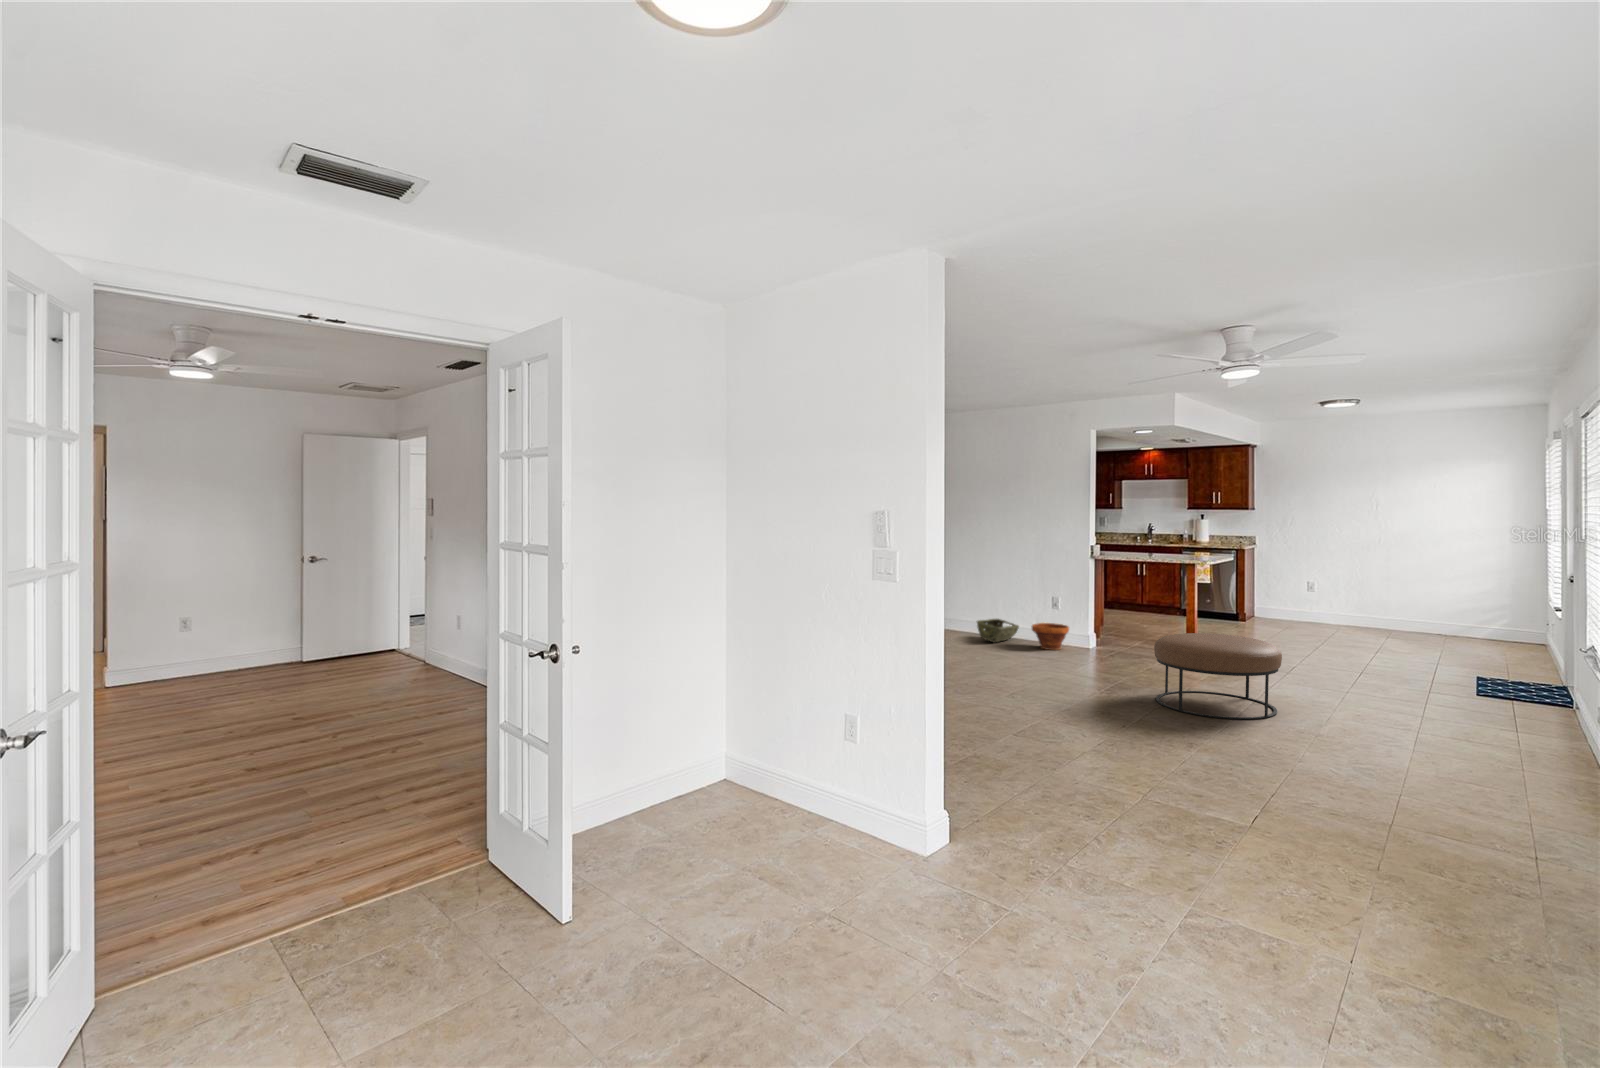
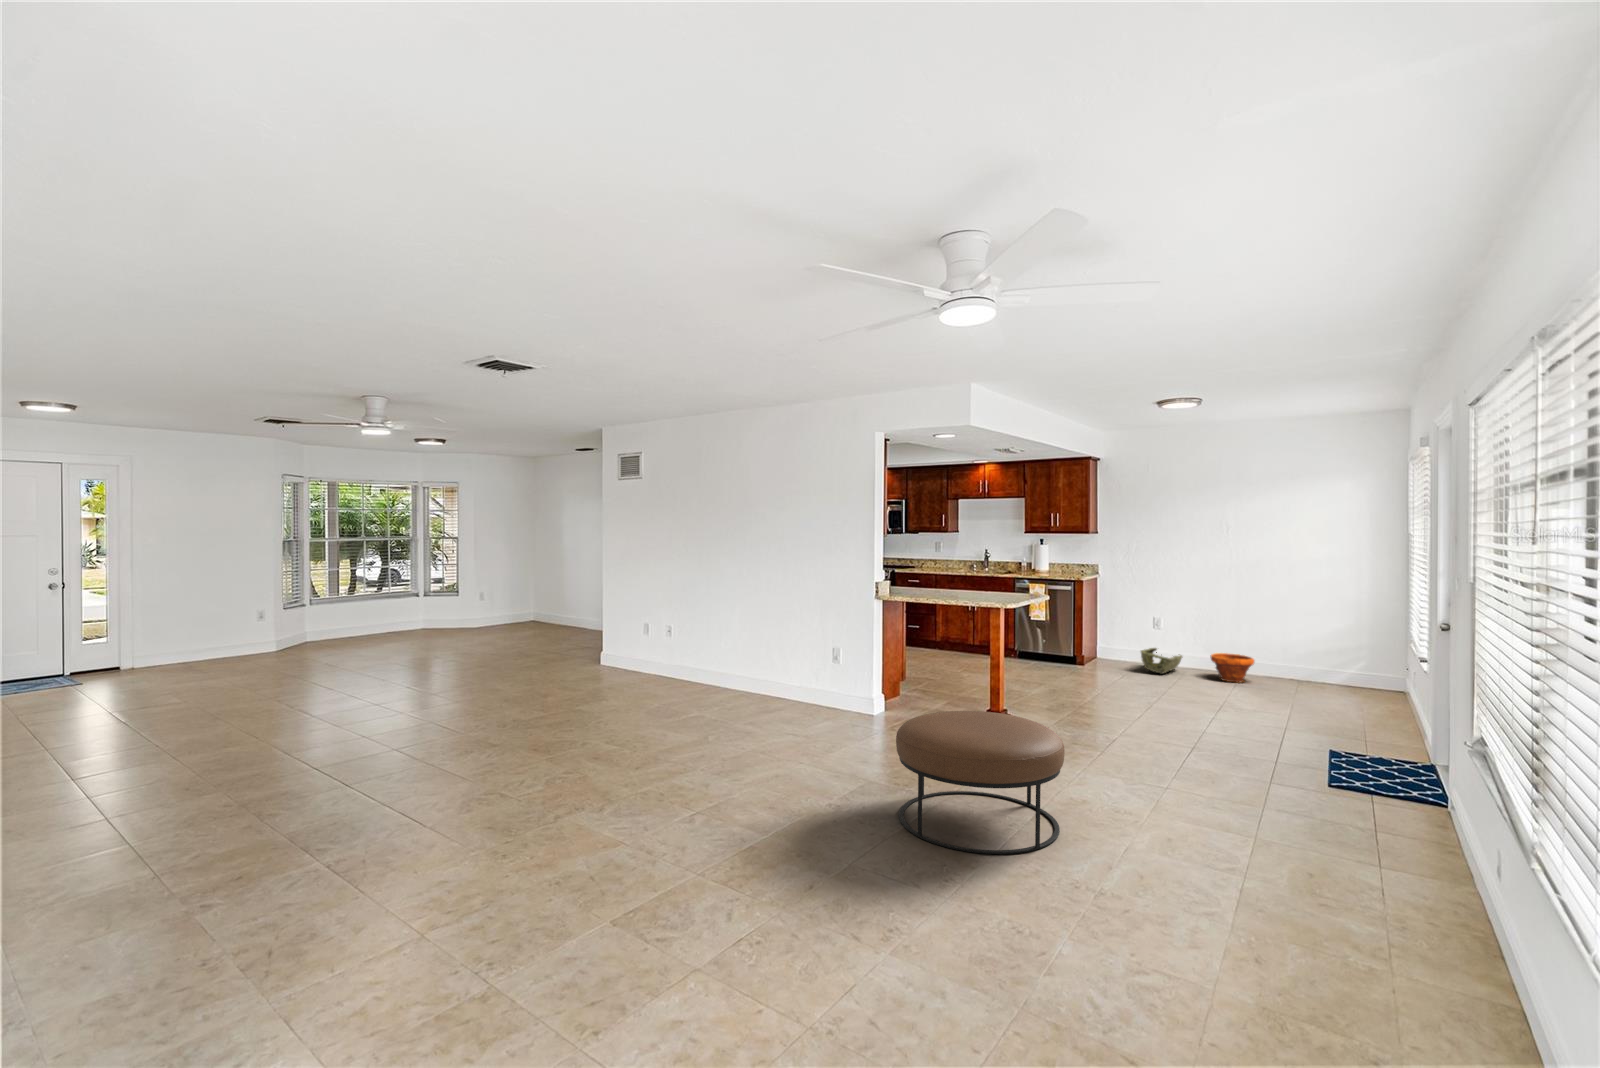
woven basket: present [977,619,1019,642] -> present [1141,648,1182,674]
planter: present [1032,622,1069,650] -> present [1211,653,1254,682]

